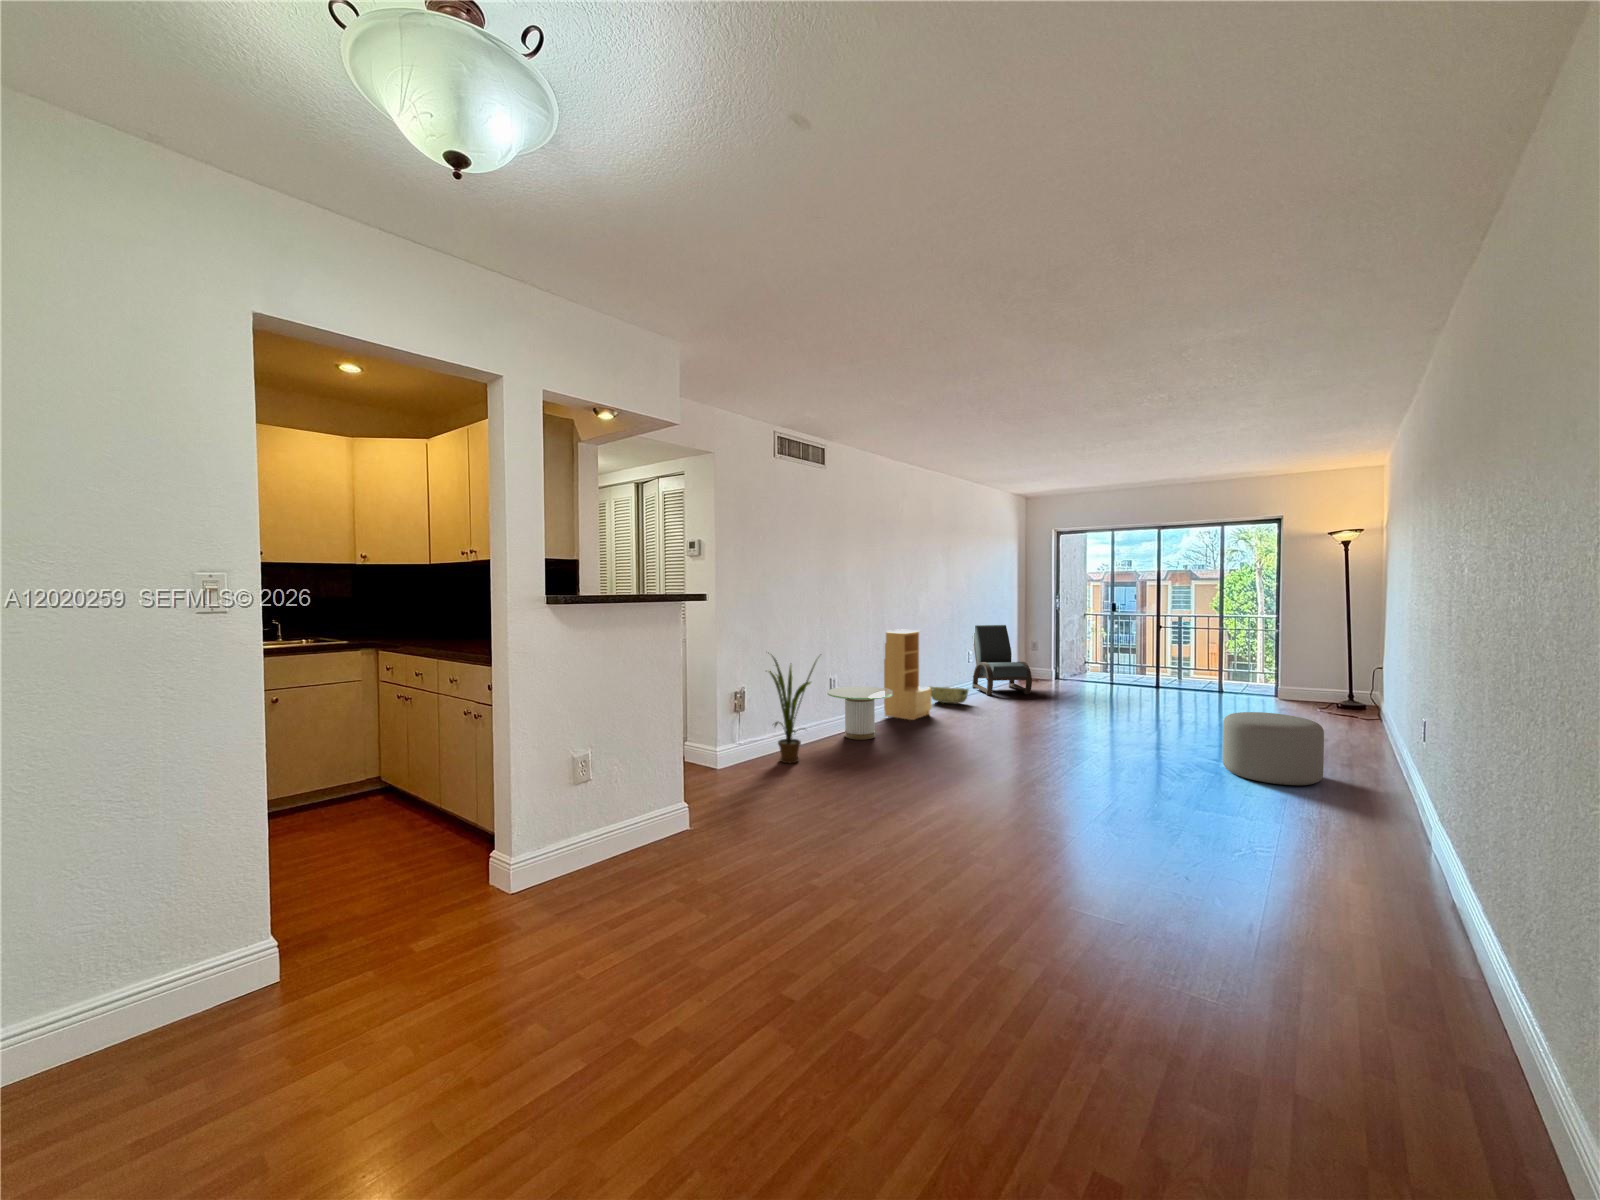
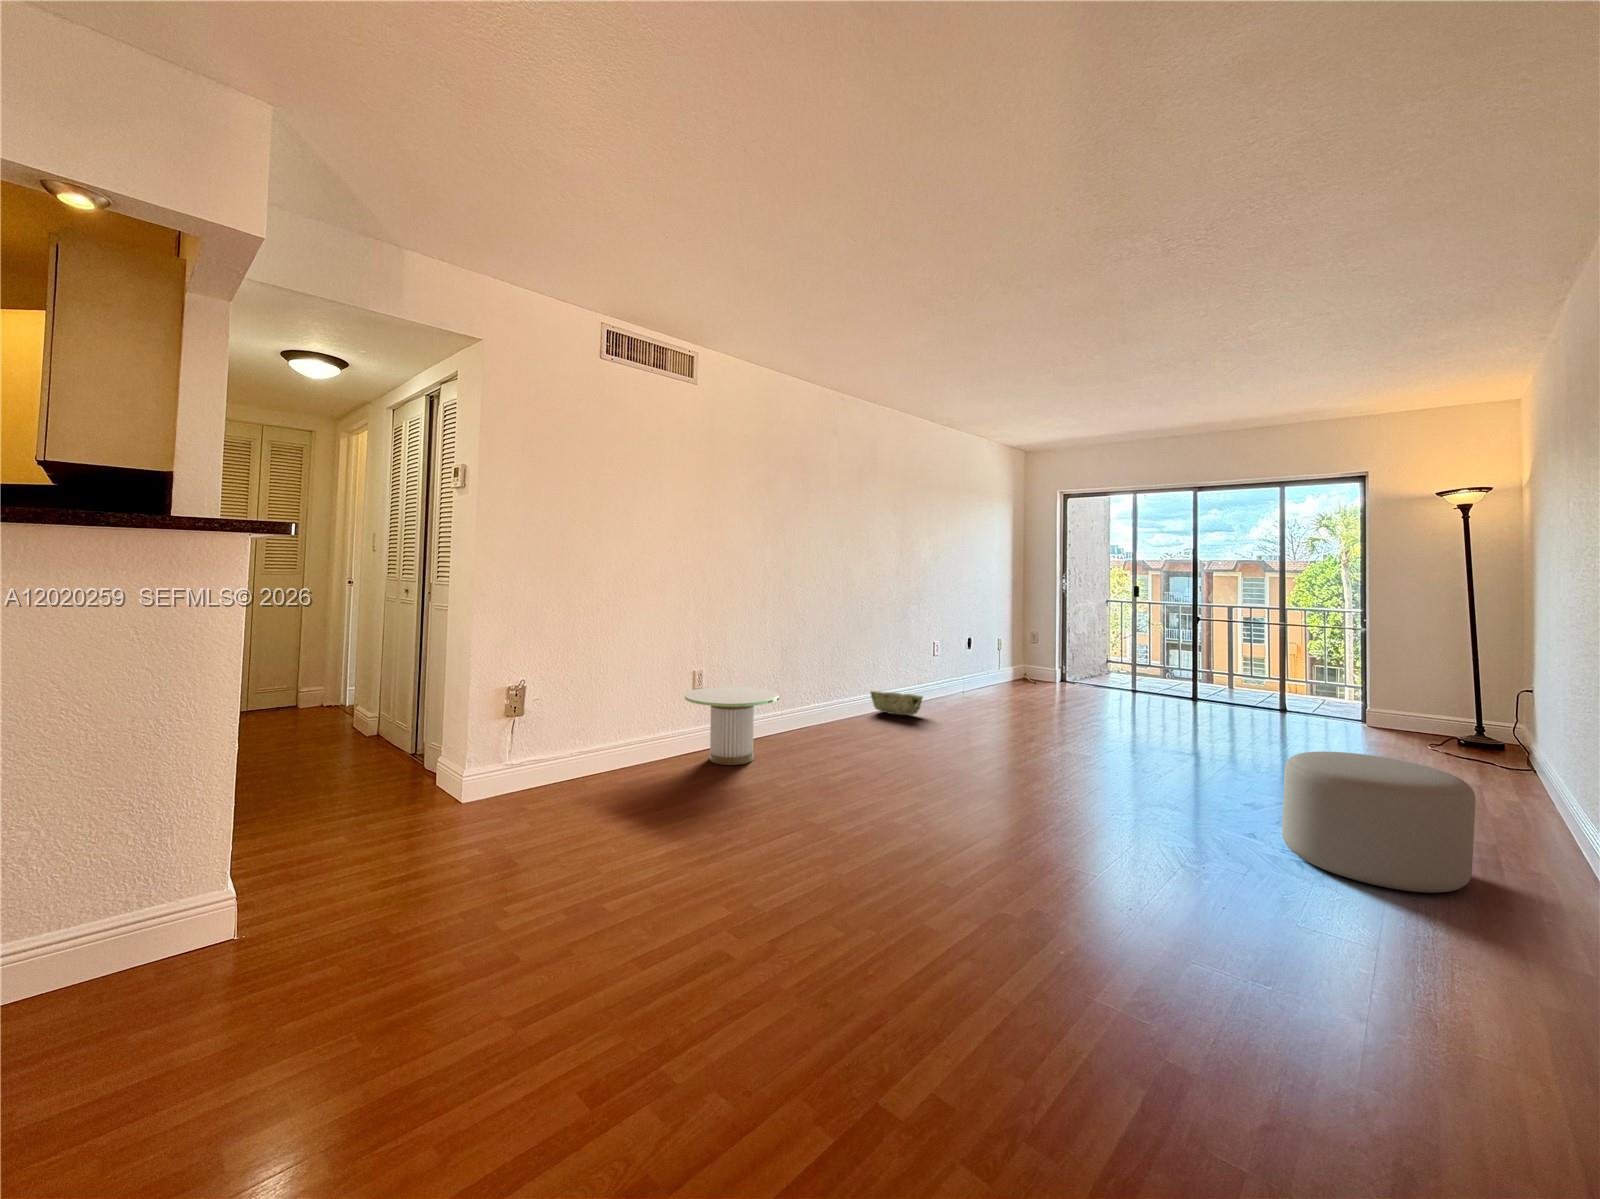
lounge chair: present [972,625,1032,695] -> none [941,613,1017,706]
bookshelf: present [884,630,931,720] -> none [794,611,860,737]
house plant: present [766,656,817,763] -> none [532,627,637,802]

